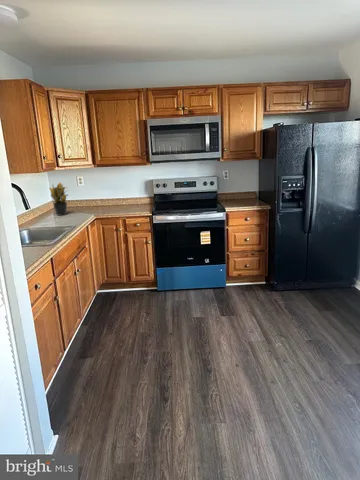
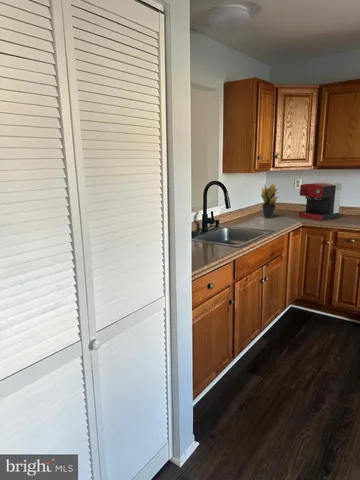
coffee maker: none [85,176,121,211] -> present [299,180,342,220]

